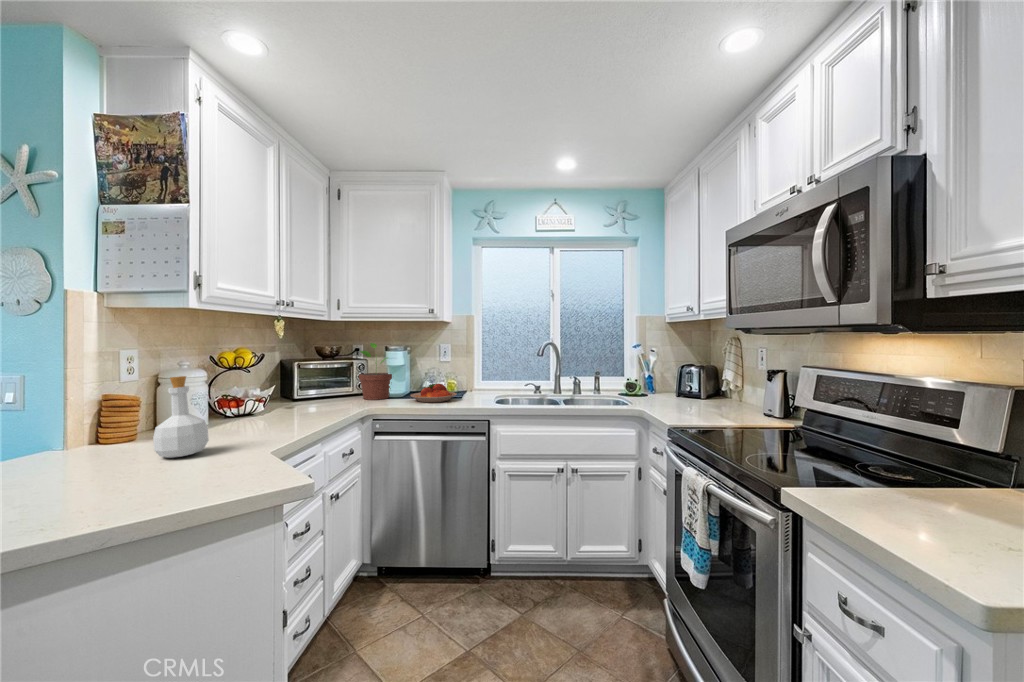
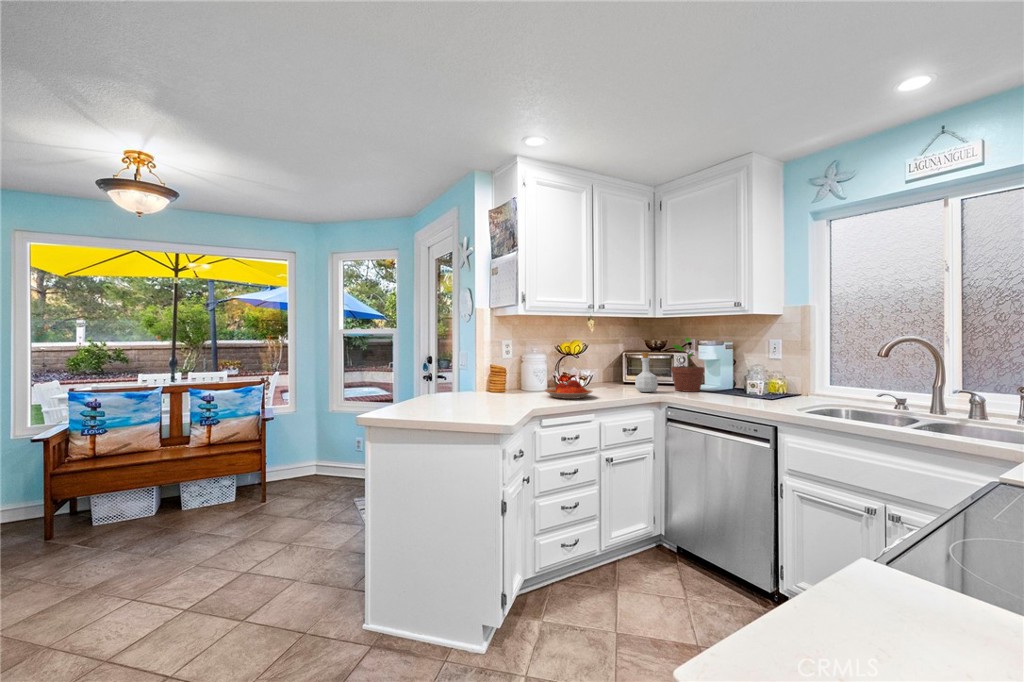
bottle: present [153,376,209,458] -> present [635,353,658,392]
plate: present [410,383,457,402] -> present [545,380,593,399]

